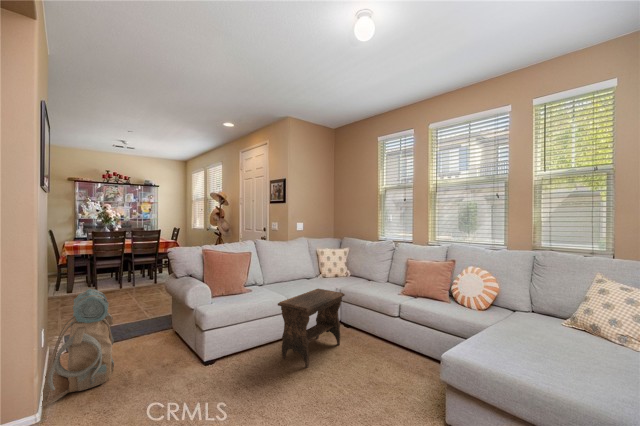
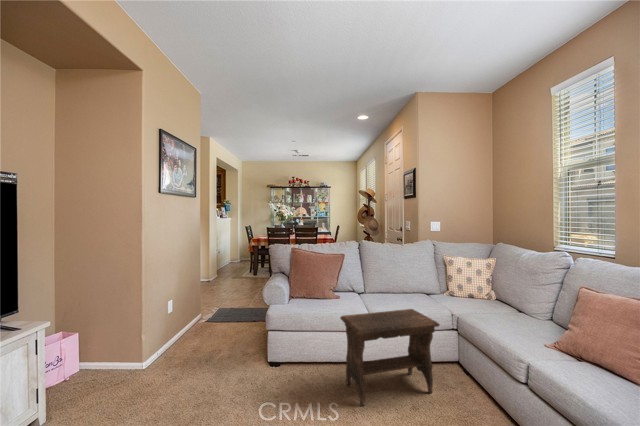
backpack: present [41,289,114,406] -> none [163,273,221,356]

